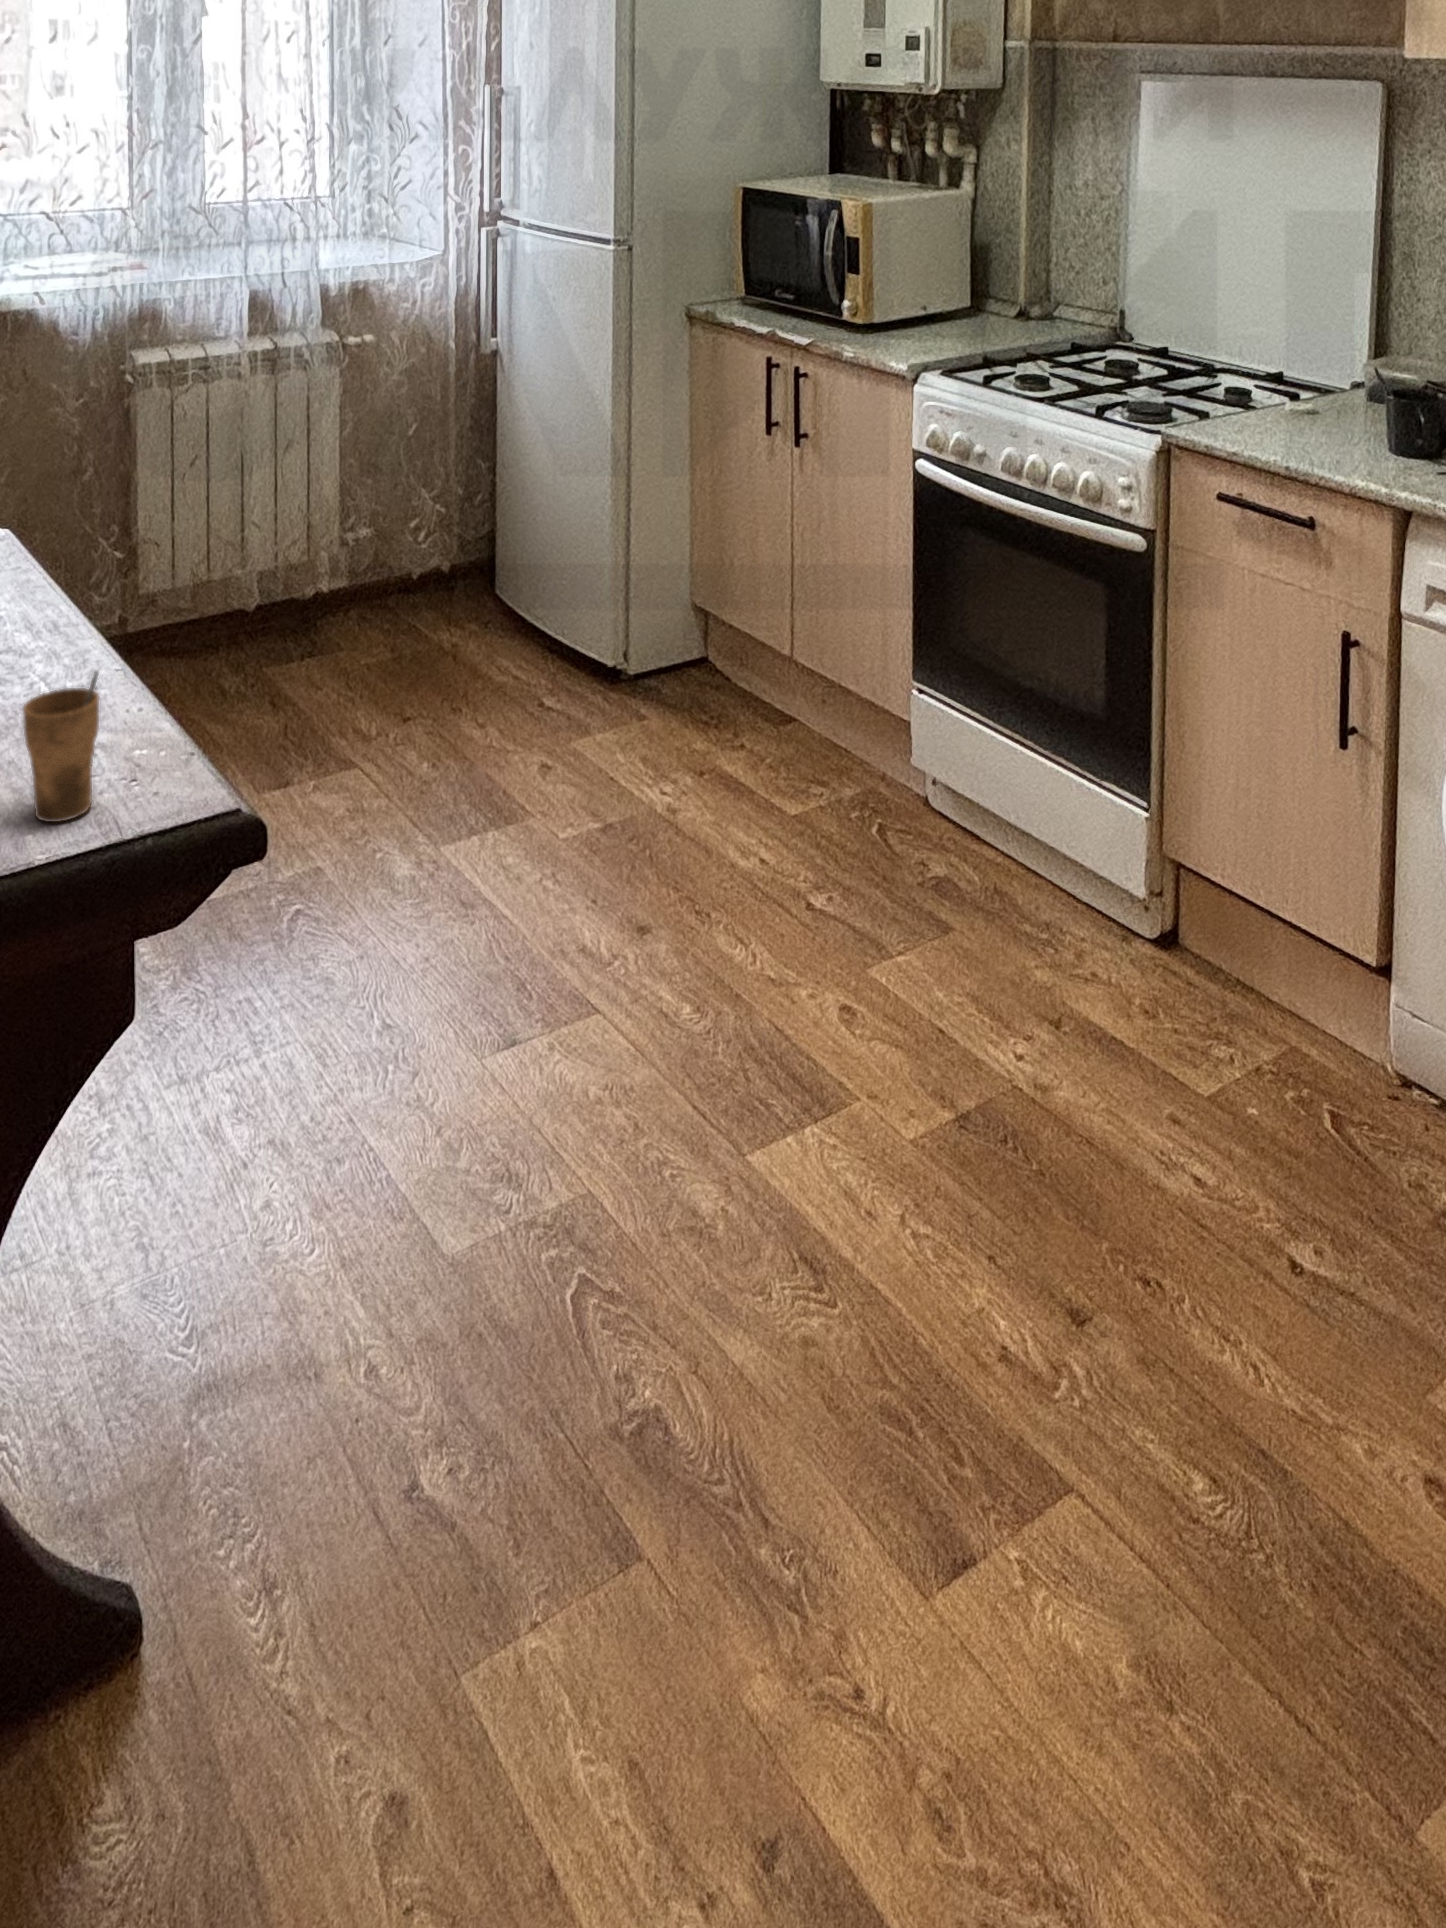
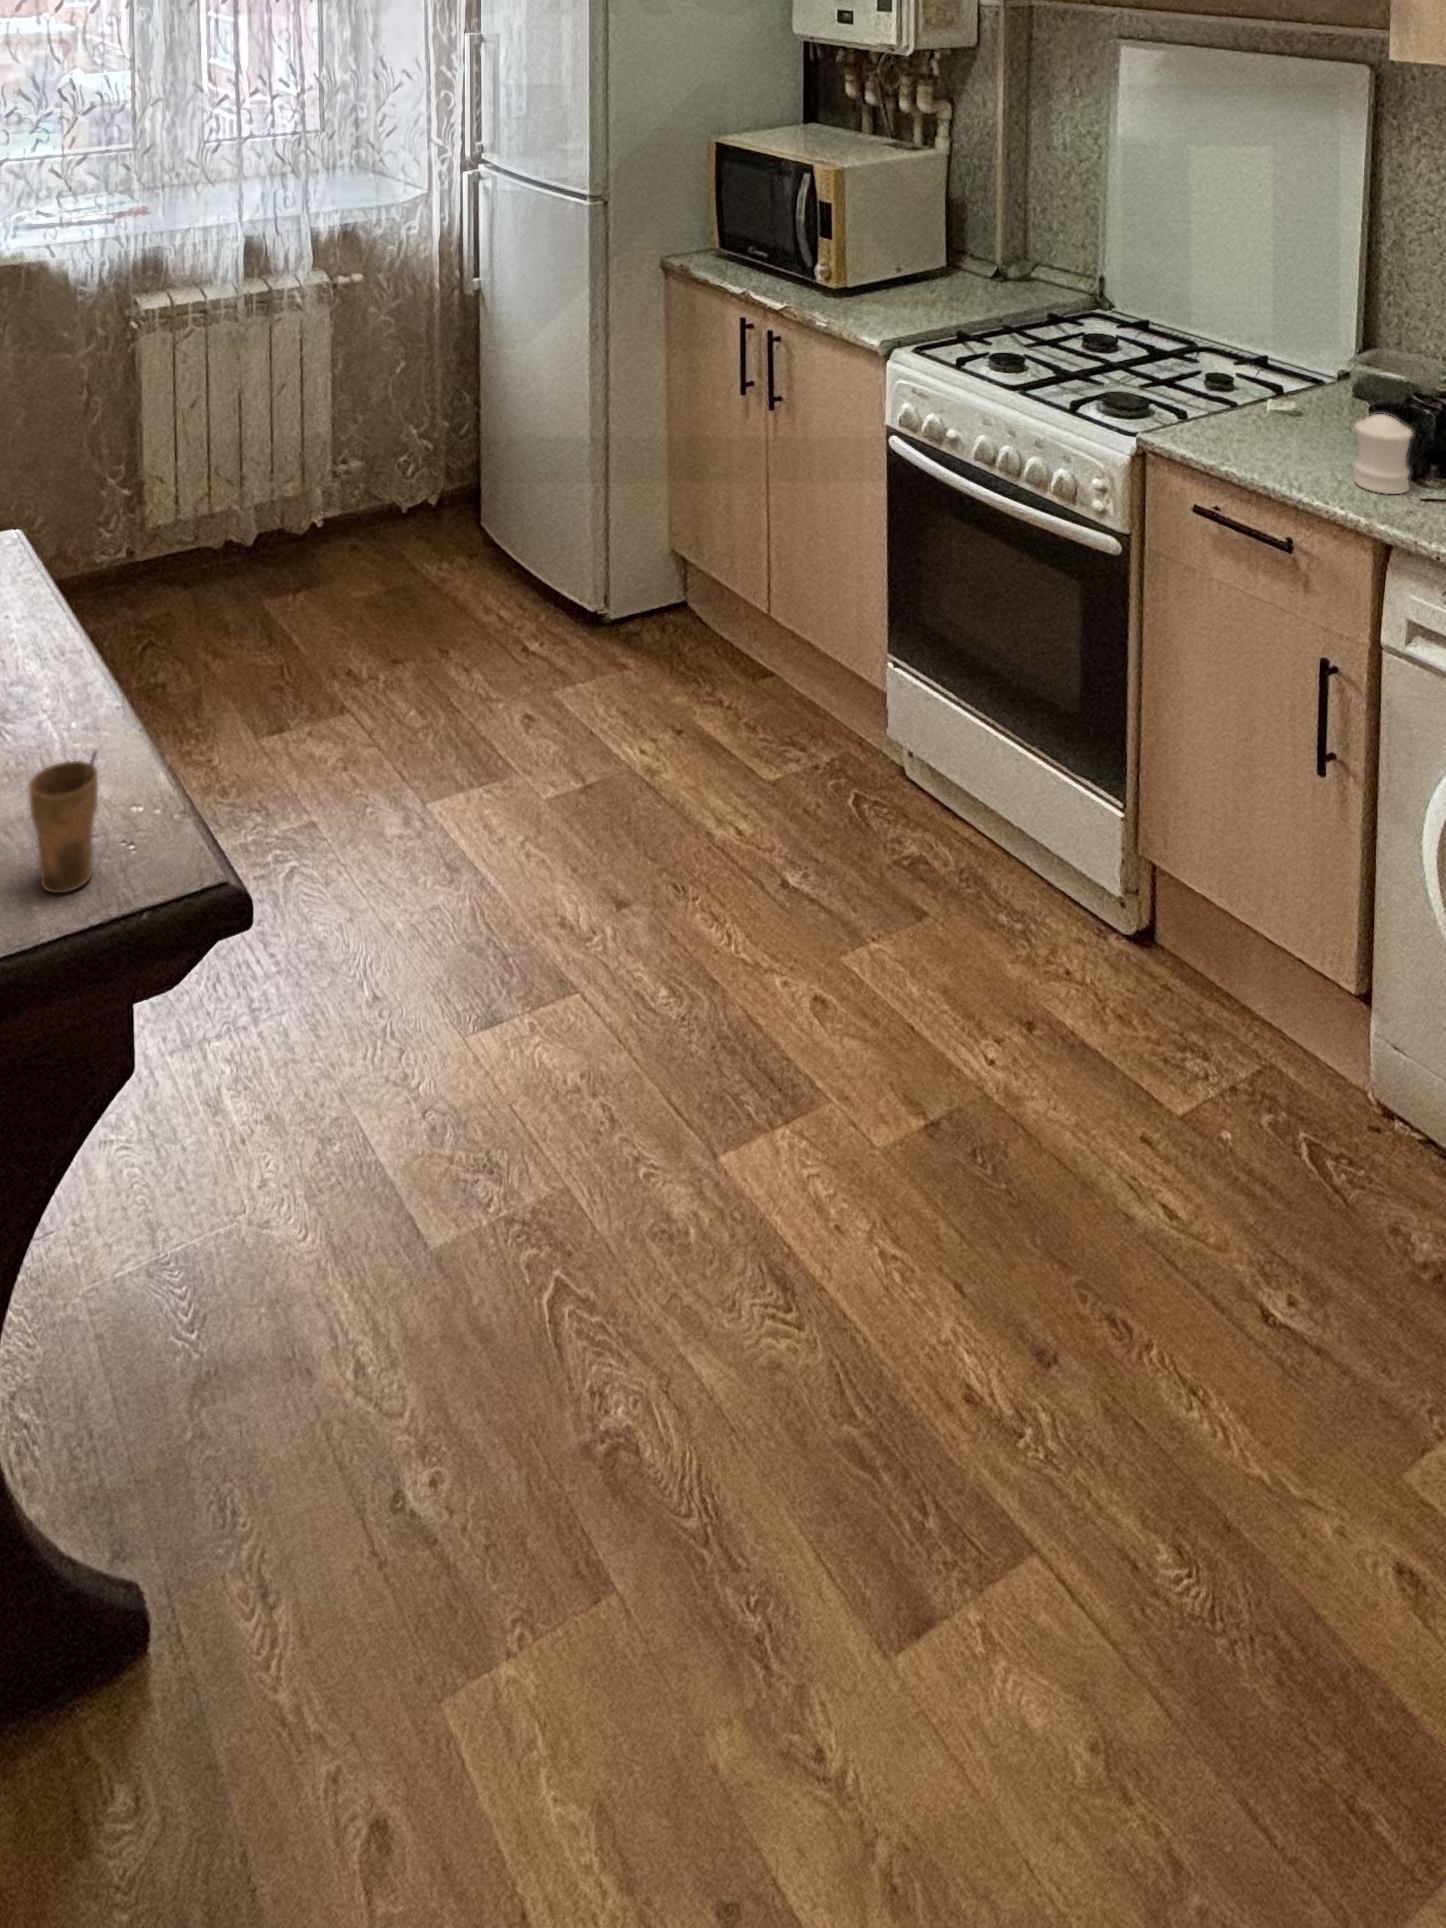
salt shaker: none [1376,394,1432,471] -> present [1355,414,1412,494]

